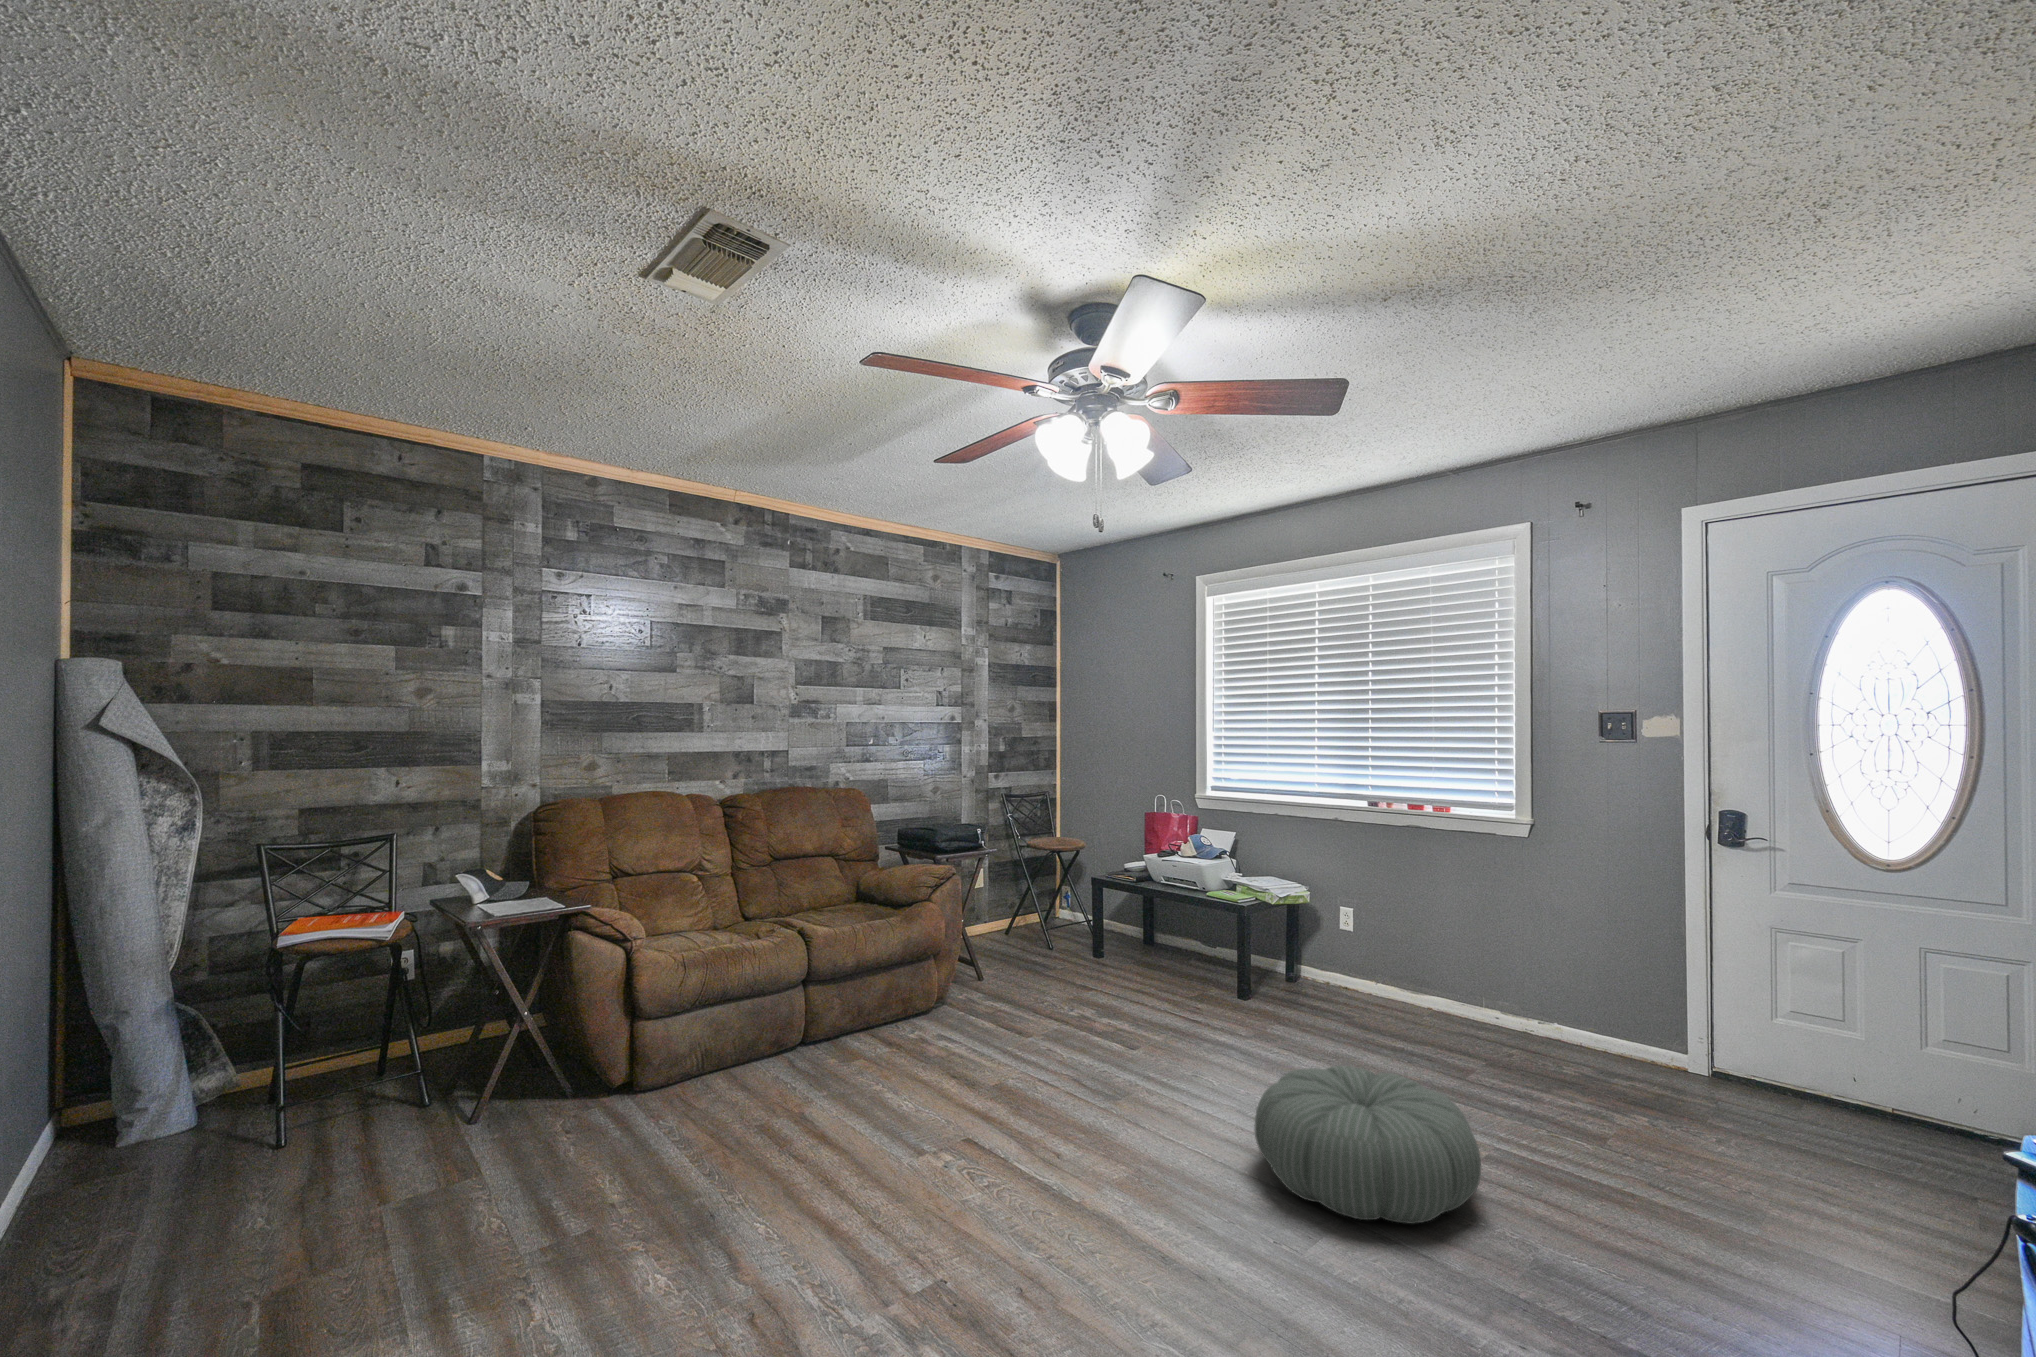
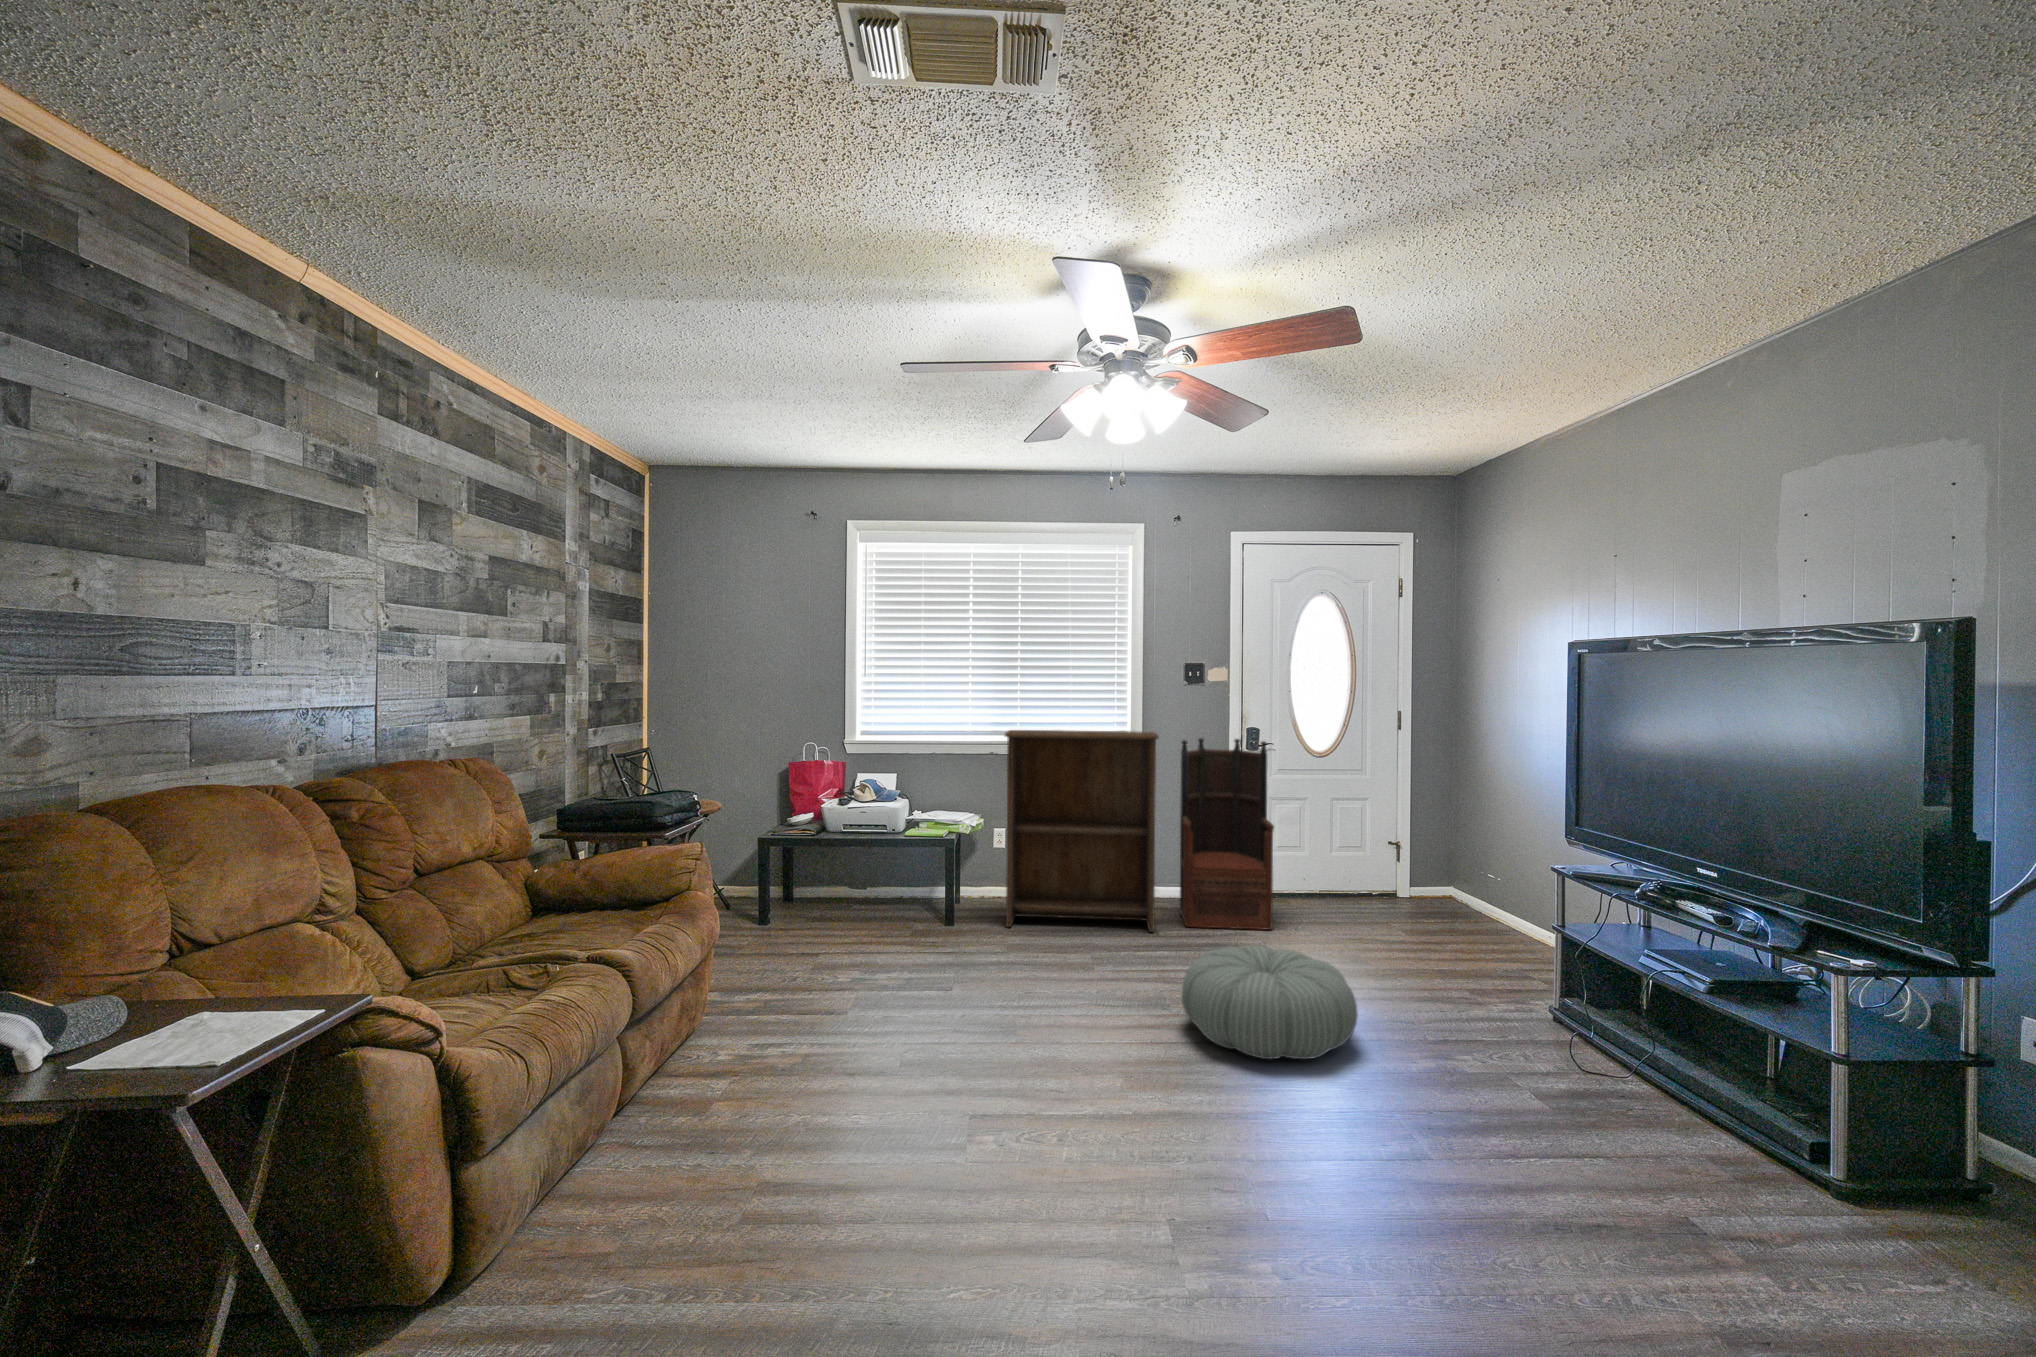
bookshelf: none [1289,792,1487,1059] -> present [1005,730,1159,932]
armchair: none [1512,816,1673,1102] -> present [1180,738,1274,930]

